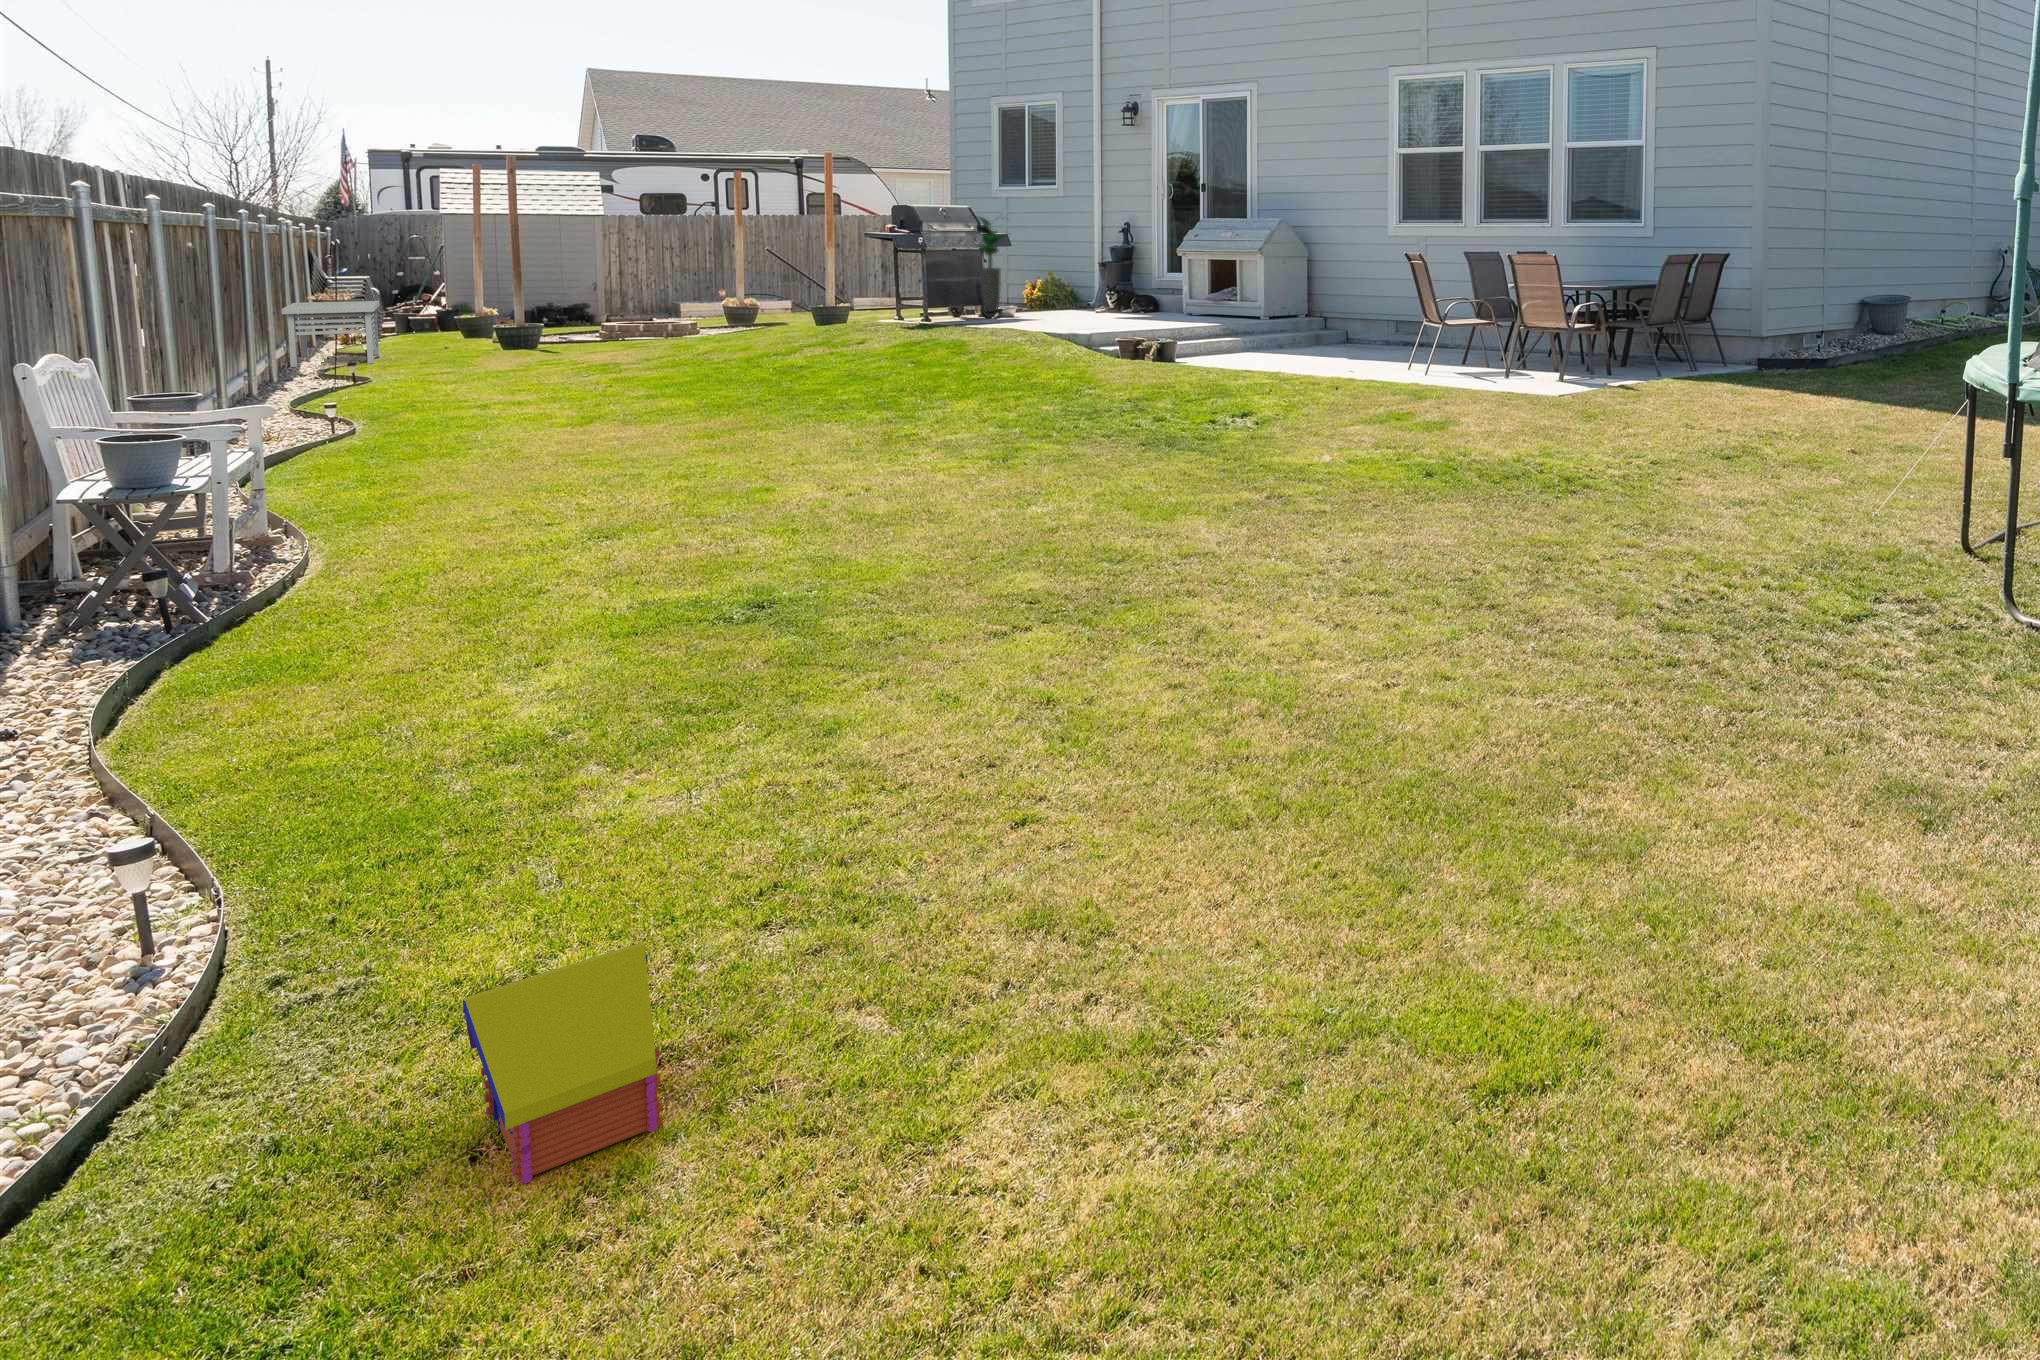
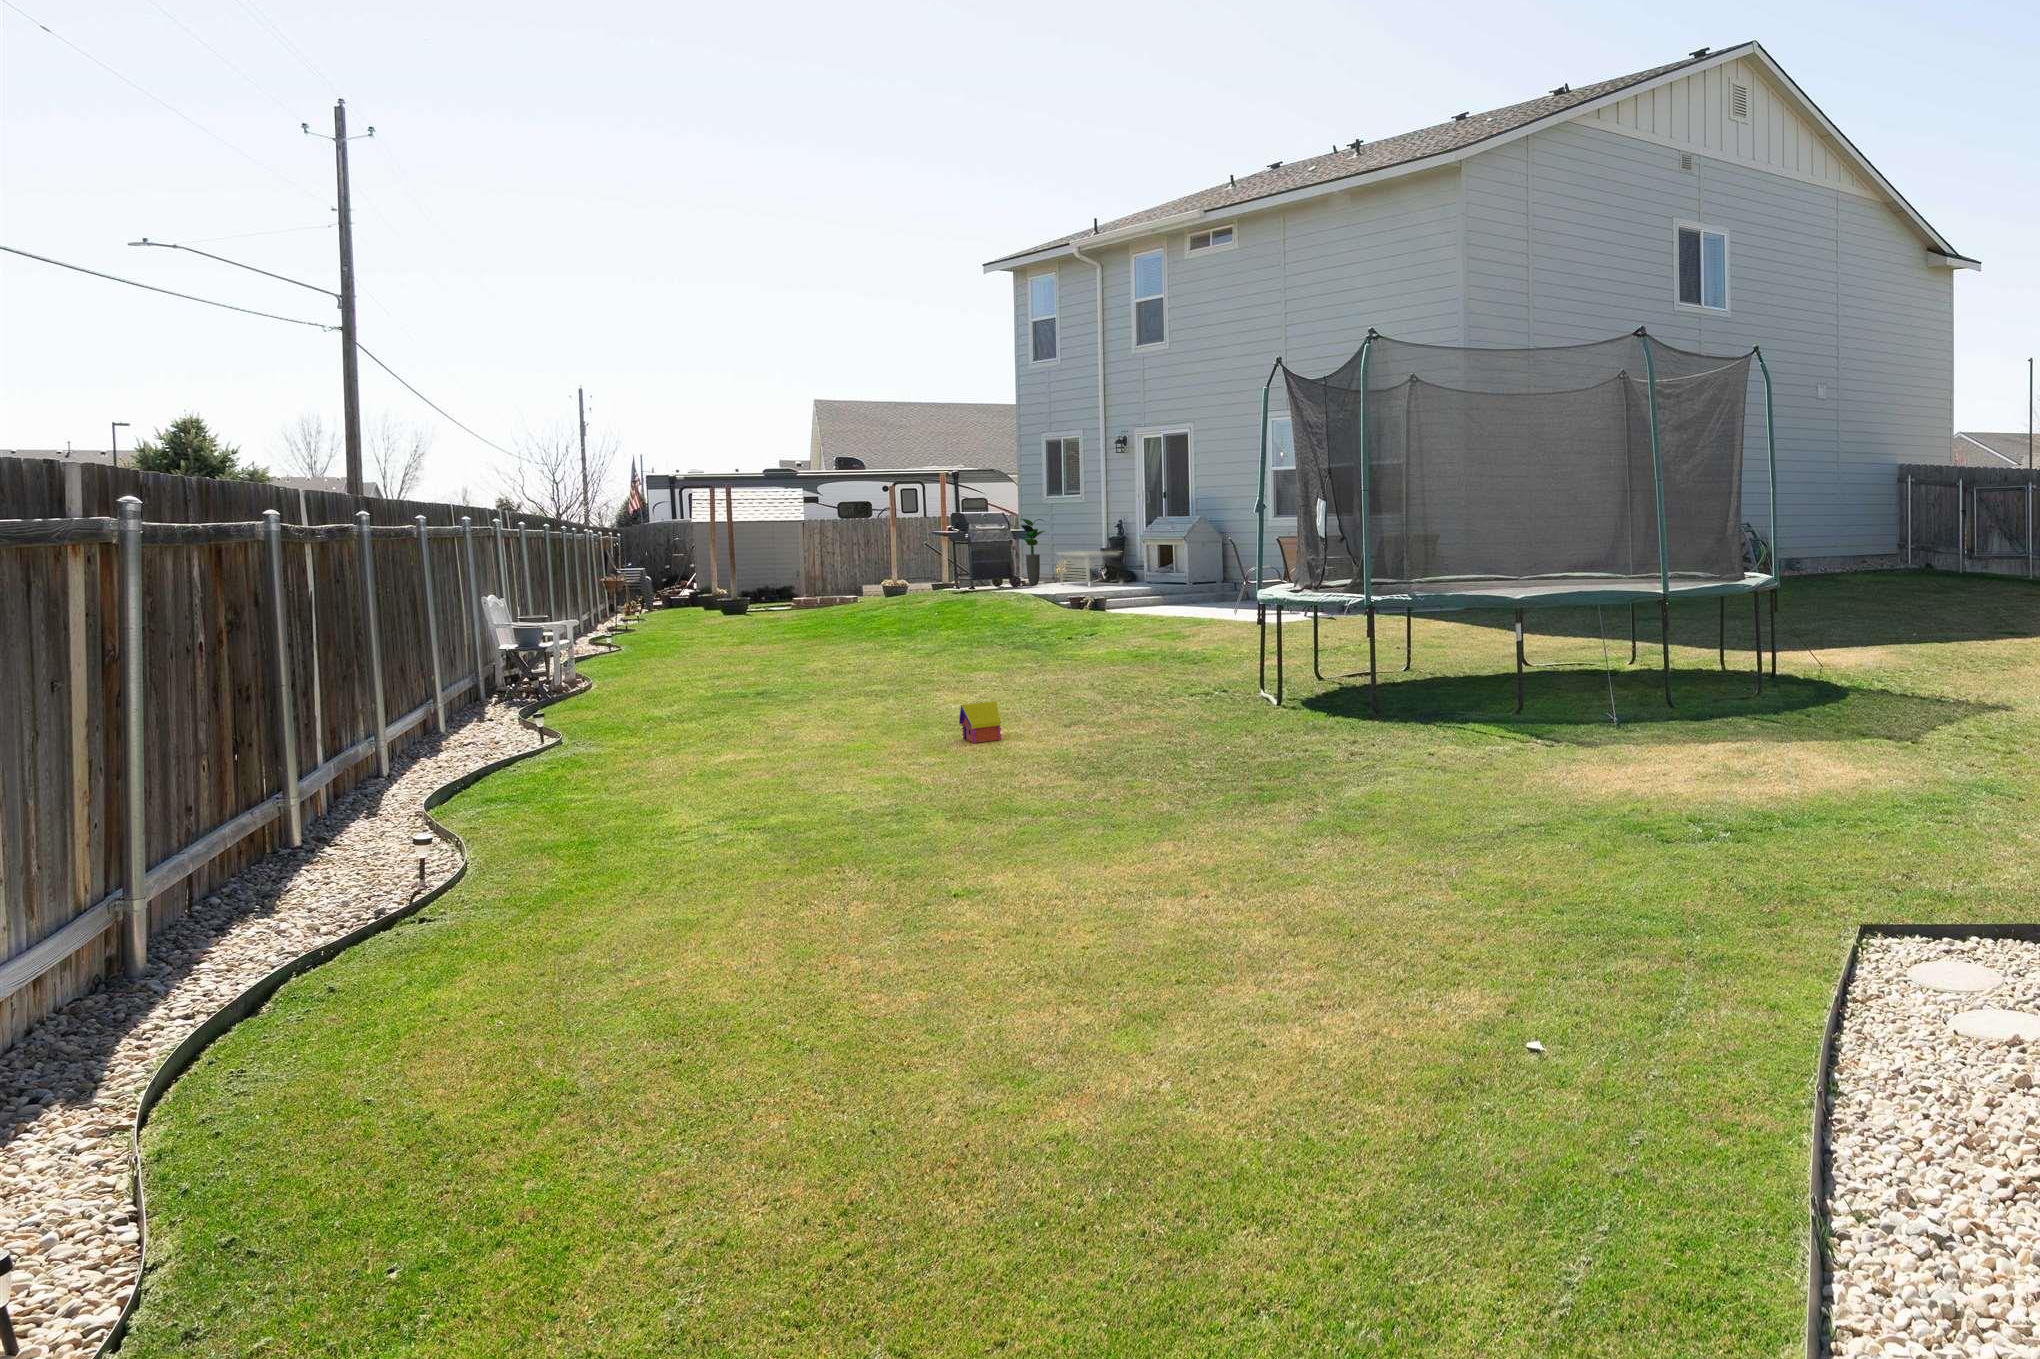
storage bench: present [282,301,379,367] -> present [1057,551,1122,585]
toy house: present [463,942,663,1183] -> present [959,702,1001,743]

